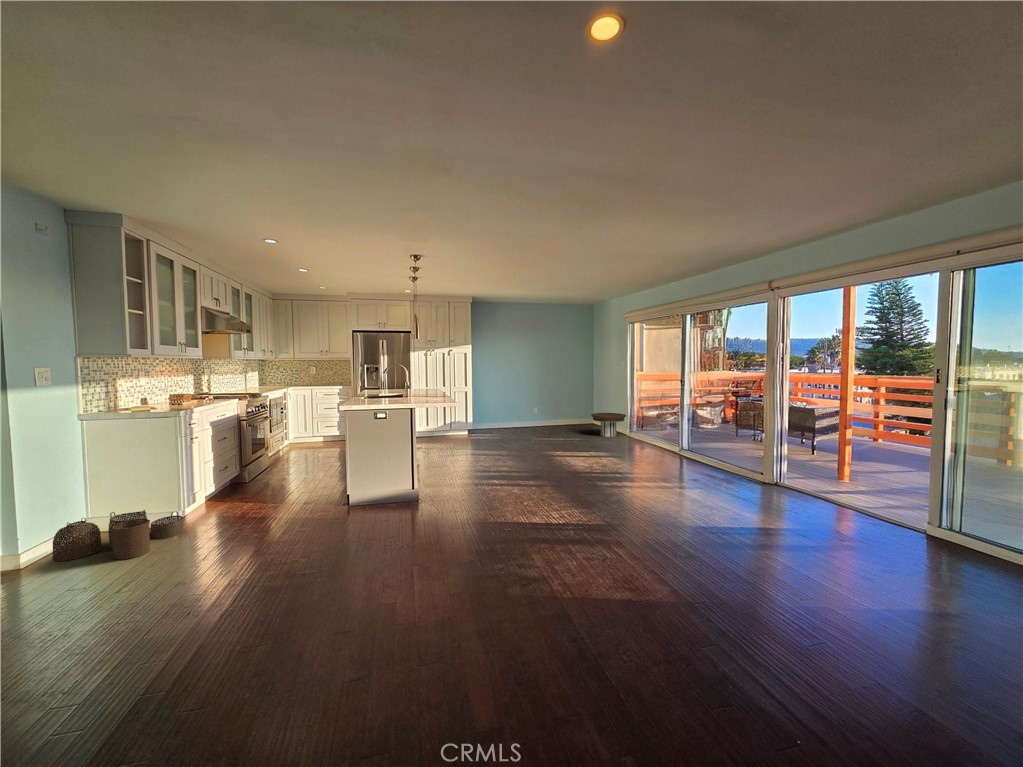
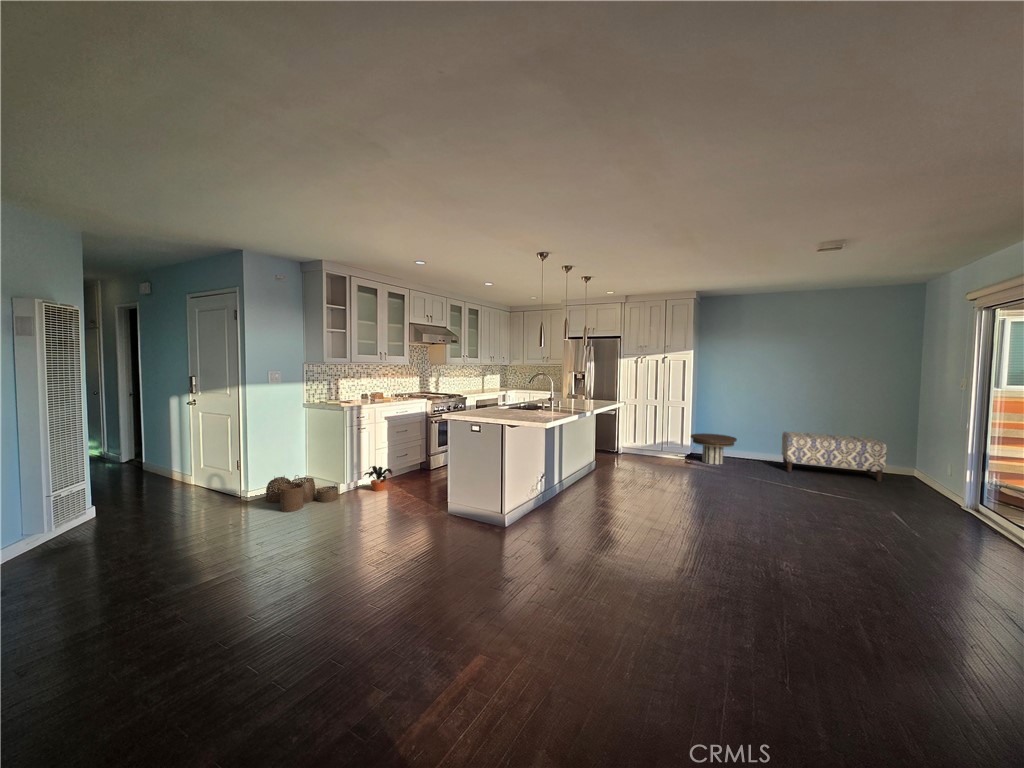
bench: none [527,402,584,431] -> present [782,432,887,482]
side table: present [591,413,626,437] -> present [691,433,737,464]
potted plant: none [201,482,246,512] -> present [364,466,392,491]

